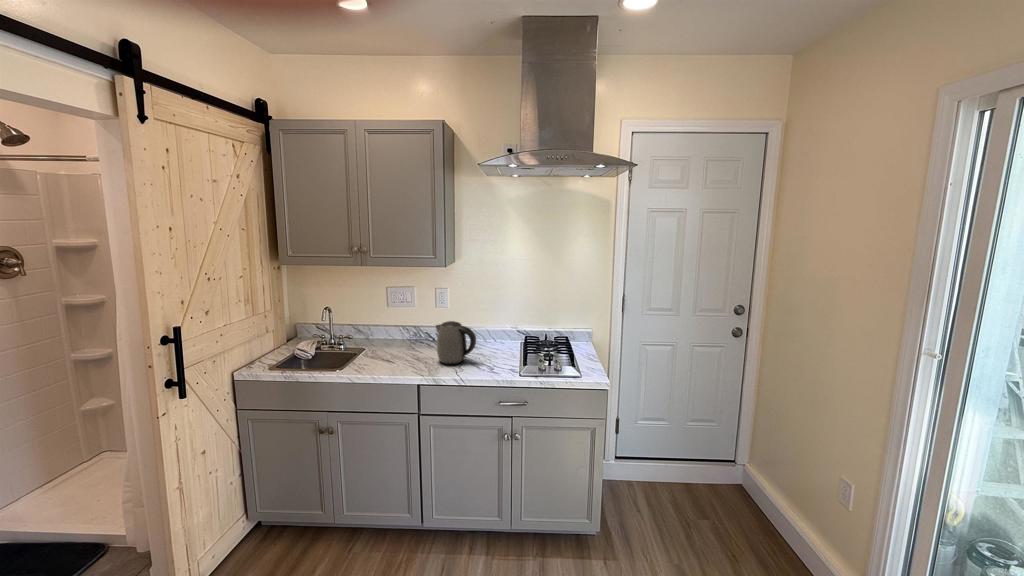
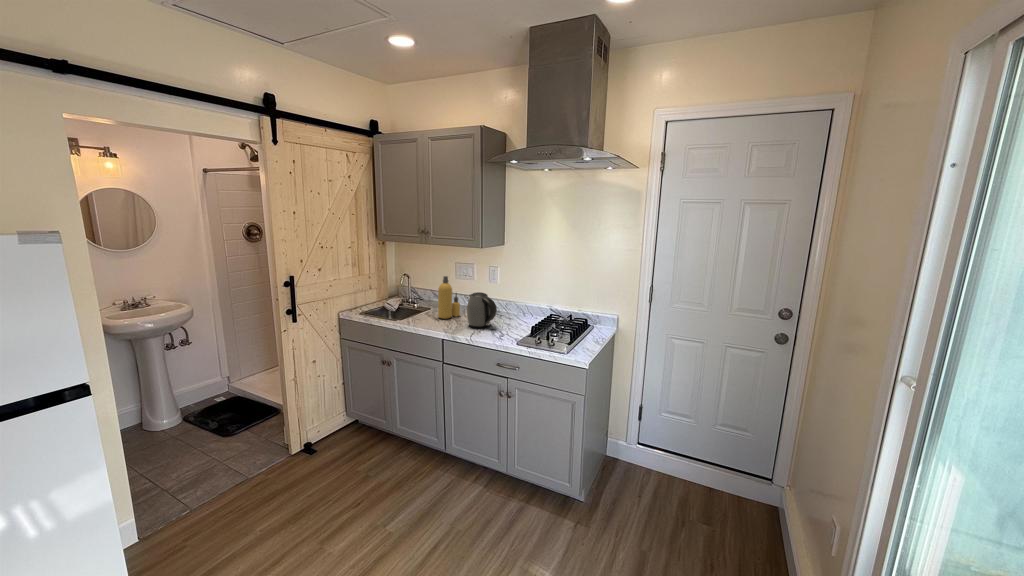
bottle: none [387,305,412,359] -> present [438,276,460,319]

